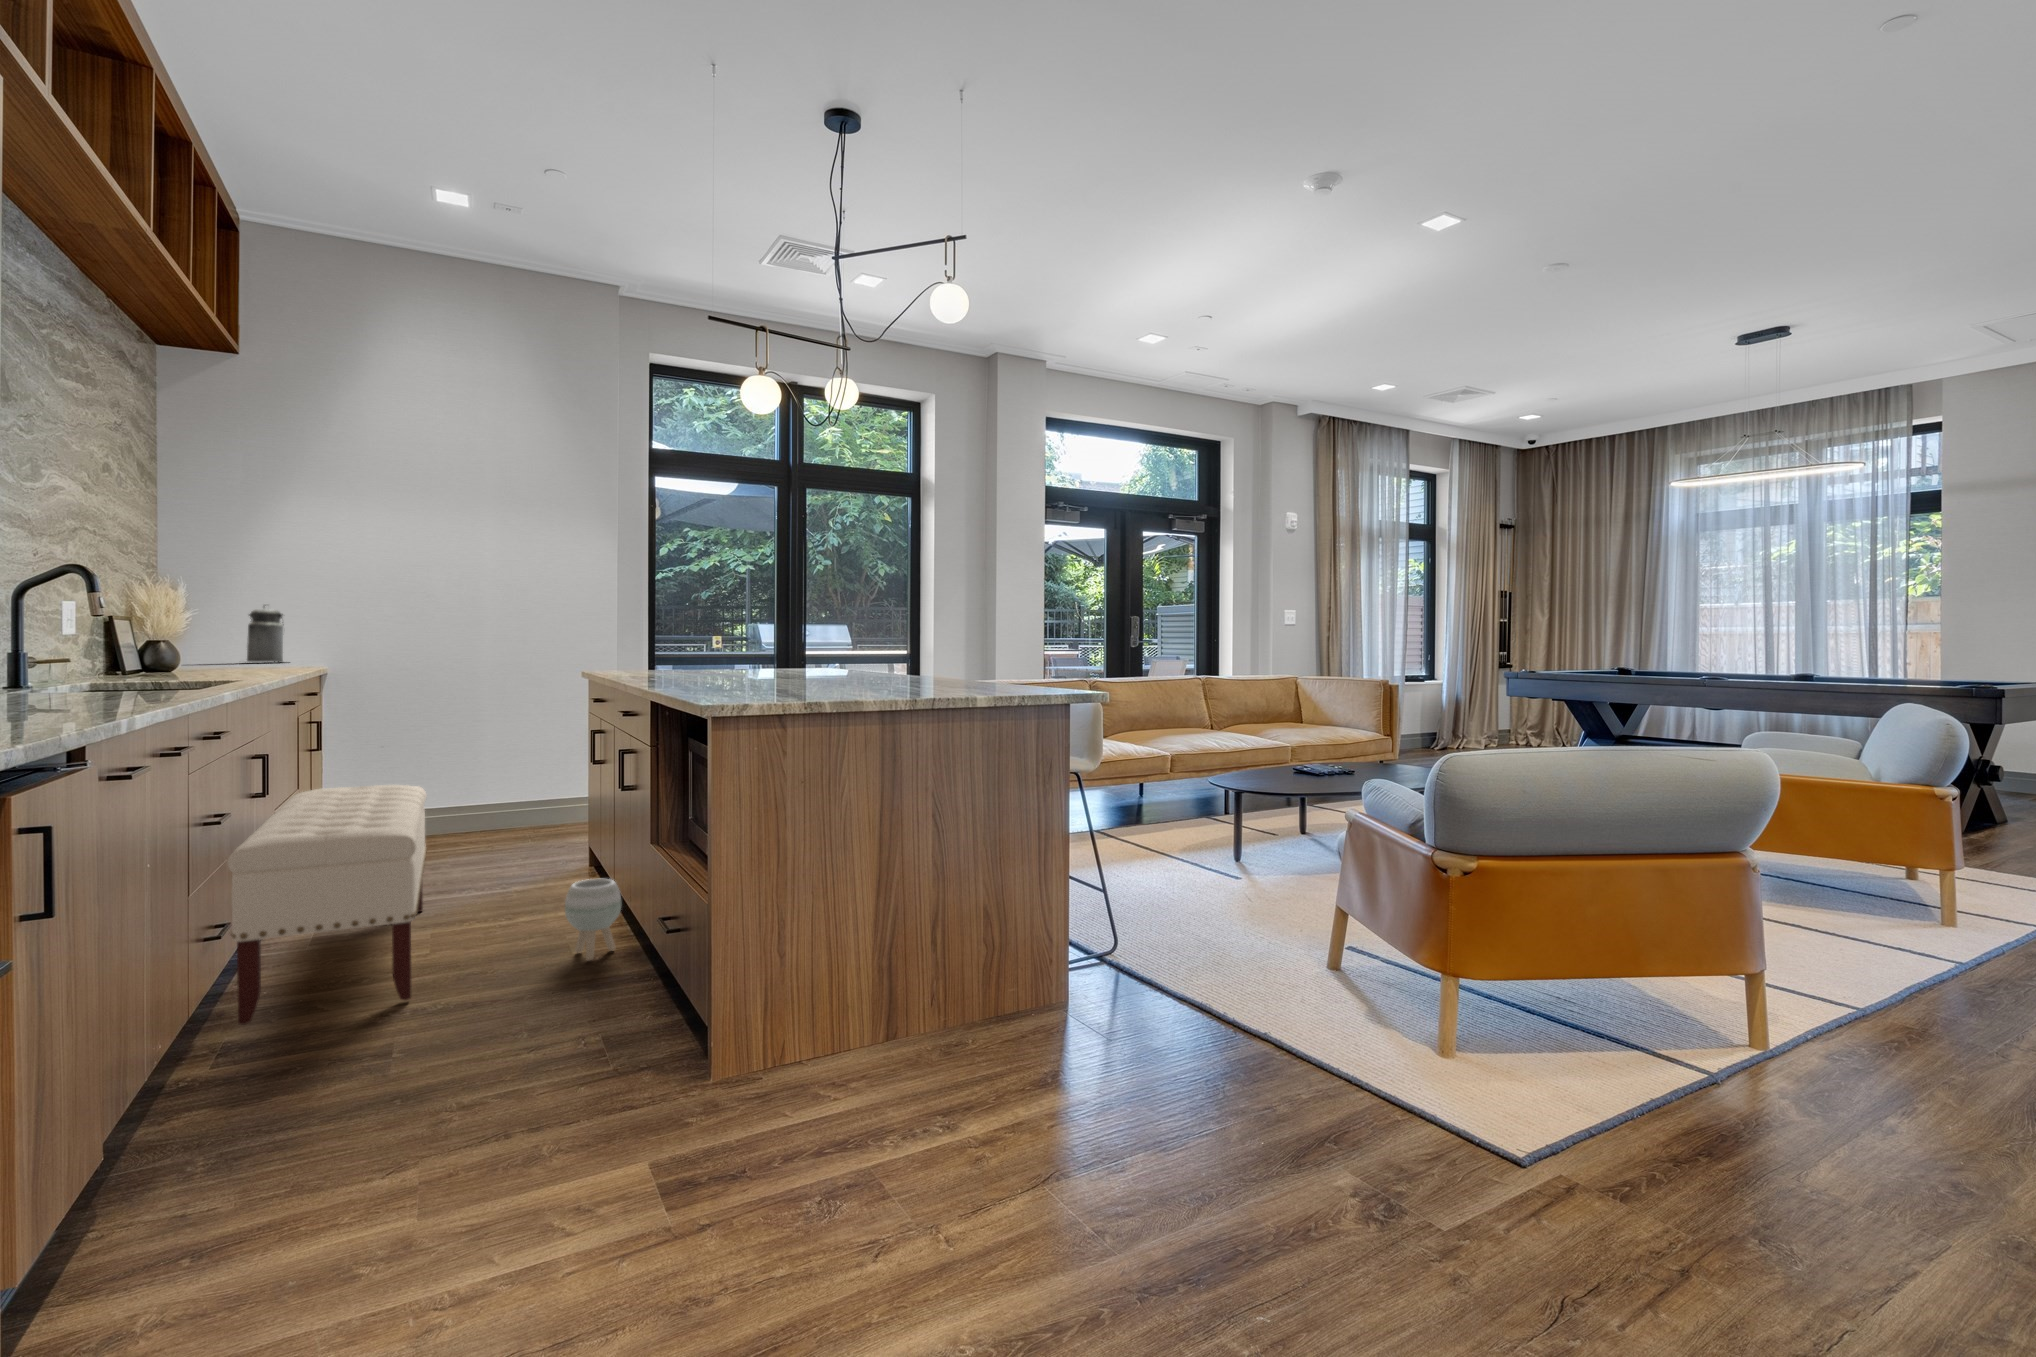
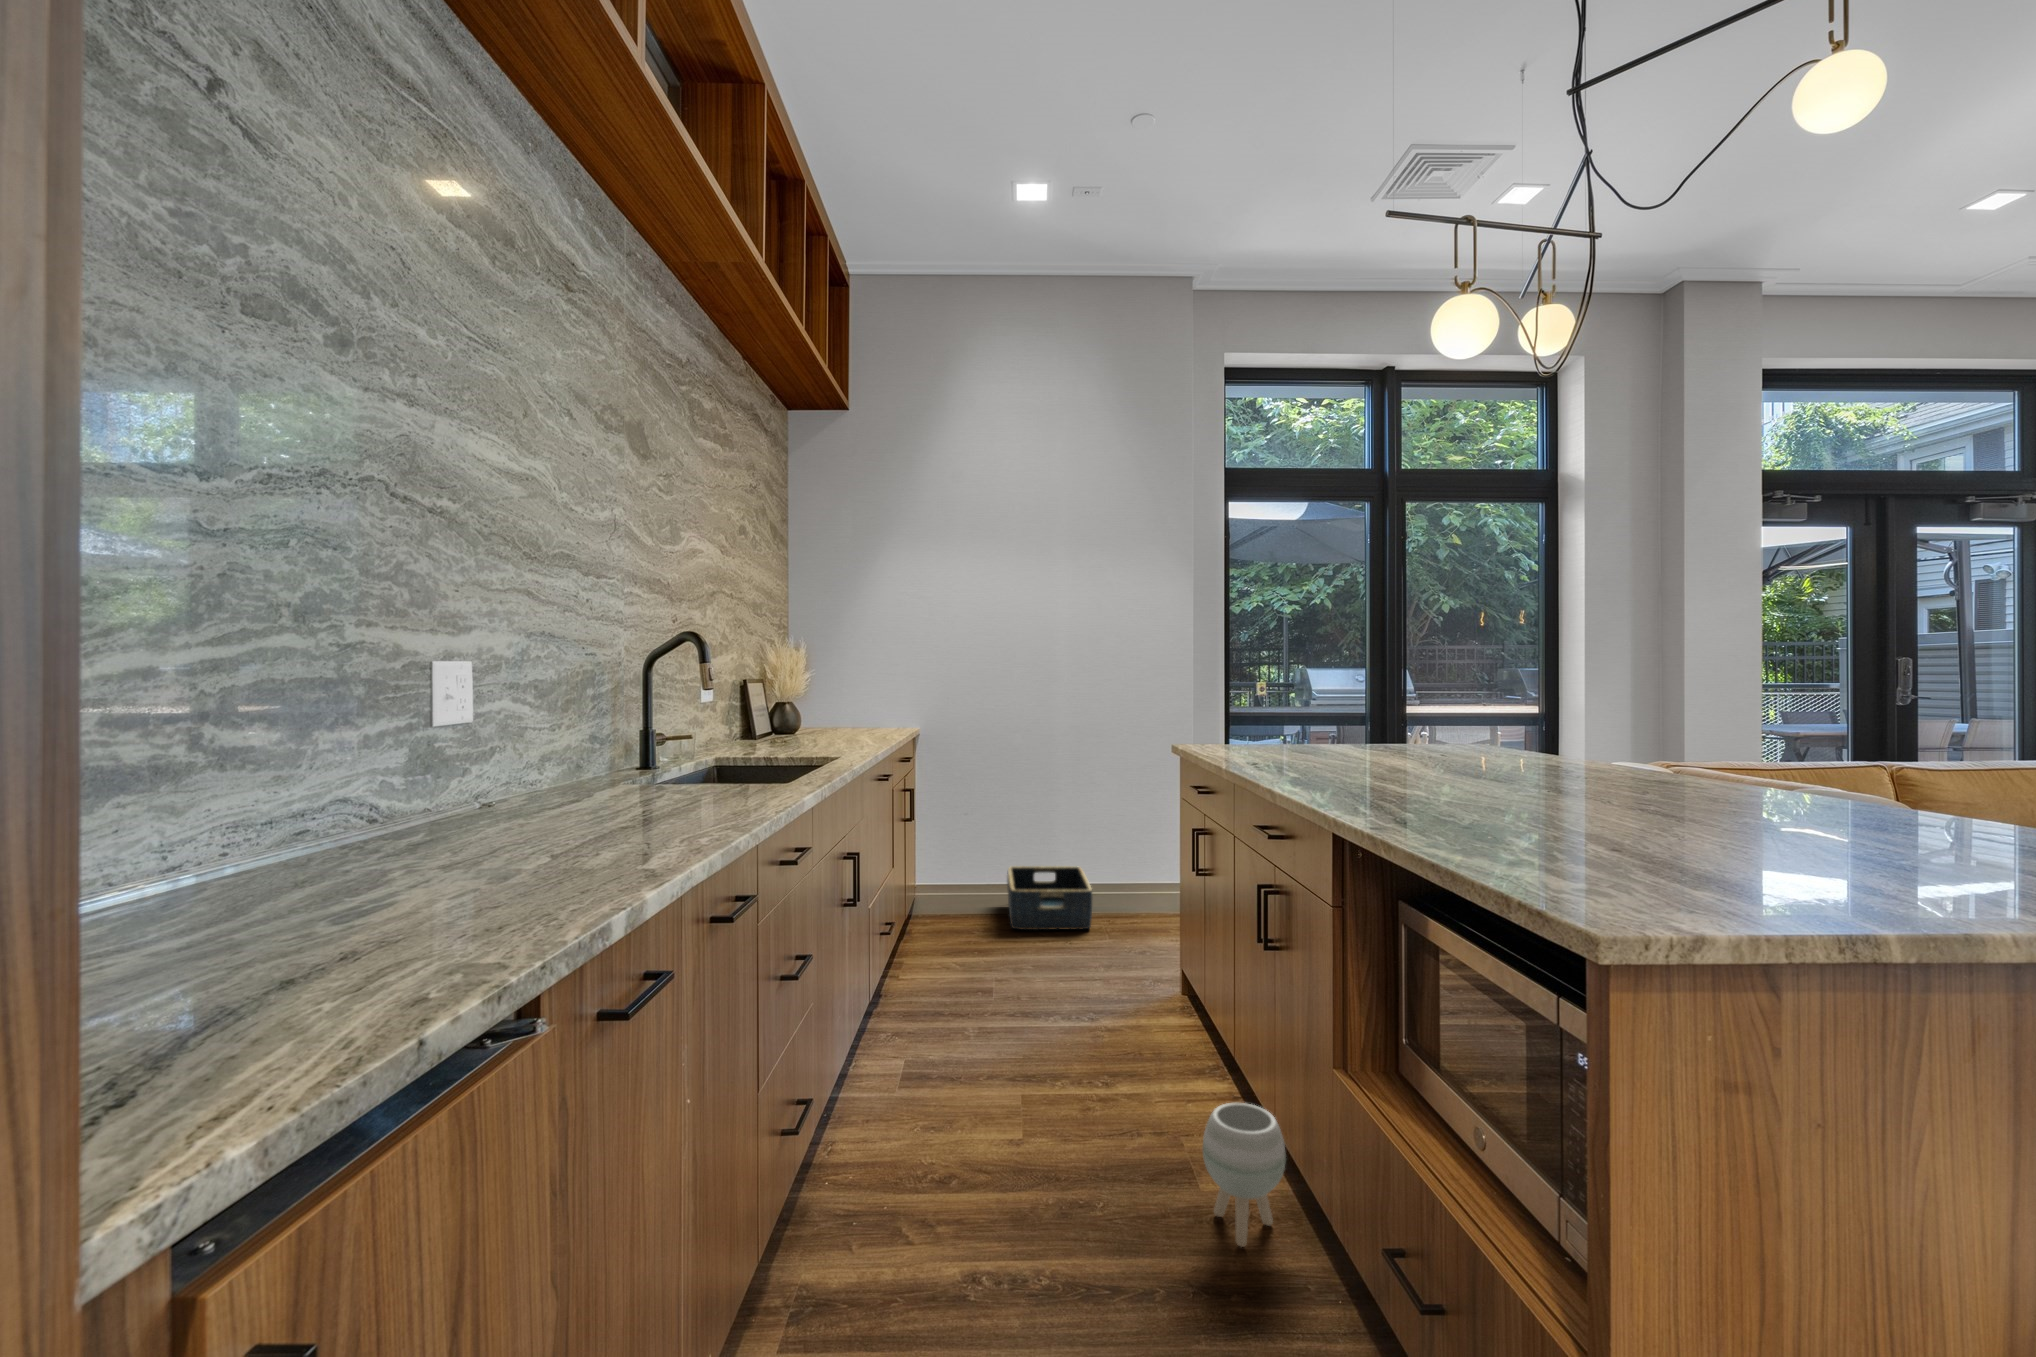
canister: present [247,608,284,662] -> none [844,658,886,717]
bench: present [228,785,427,1025] -> none [793,891,1017,1290]
basket: none [435,795,518,847] -> present [1007,866,1092,930]

